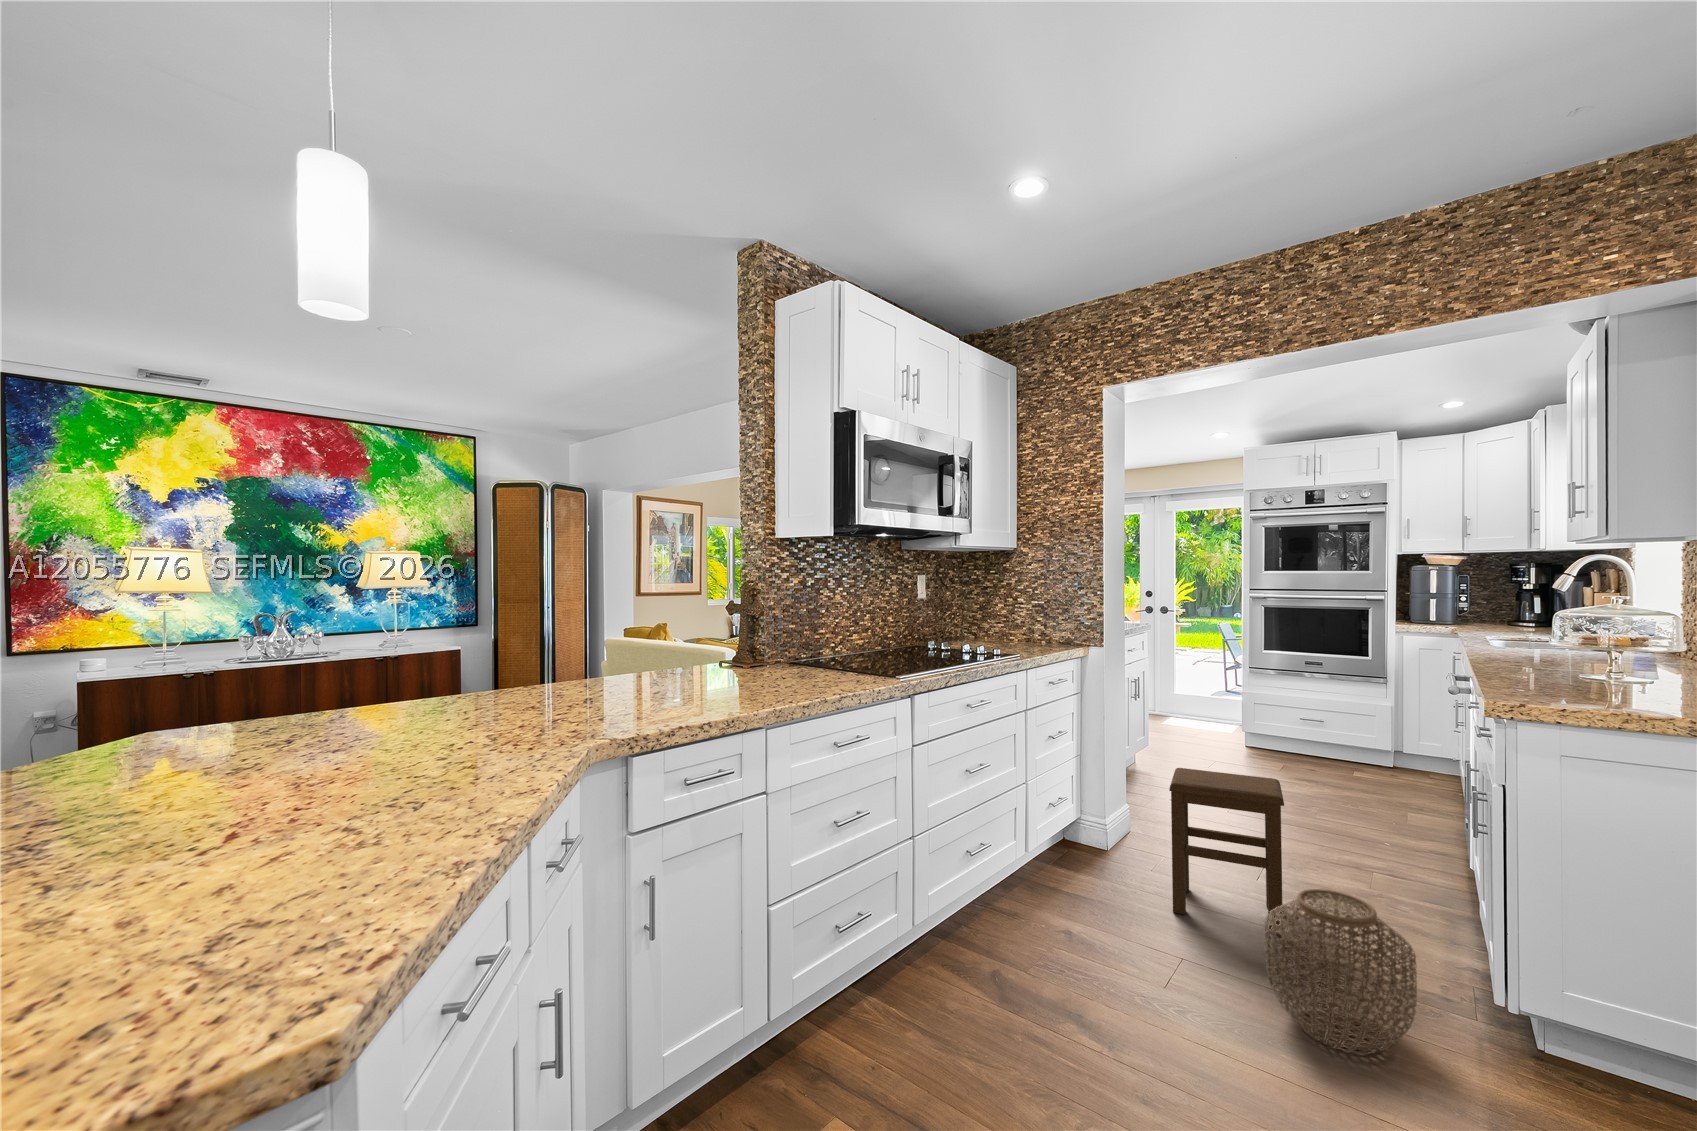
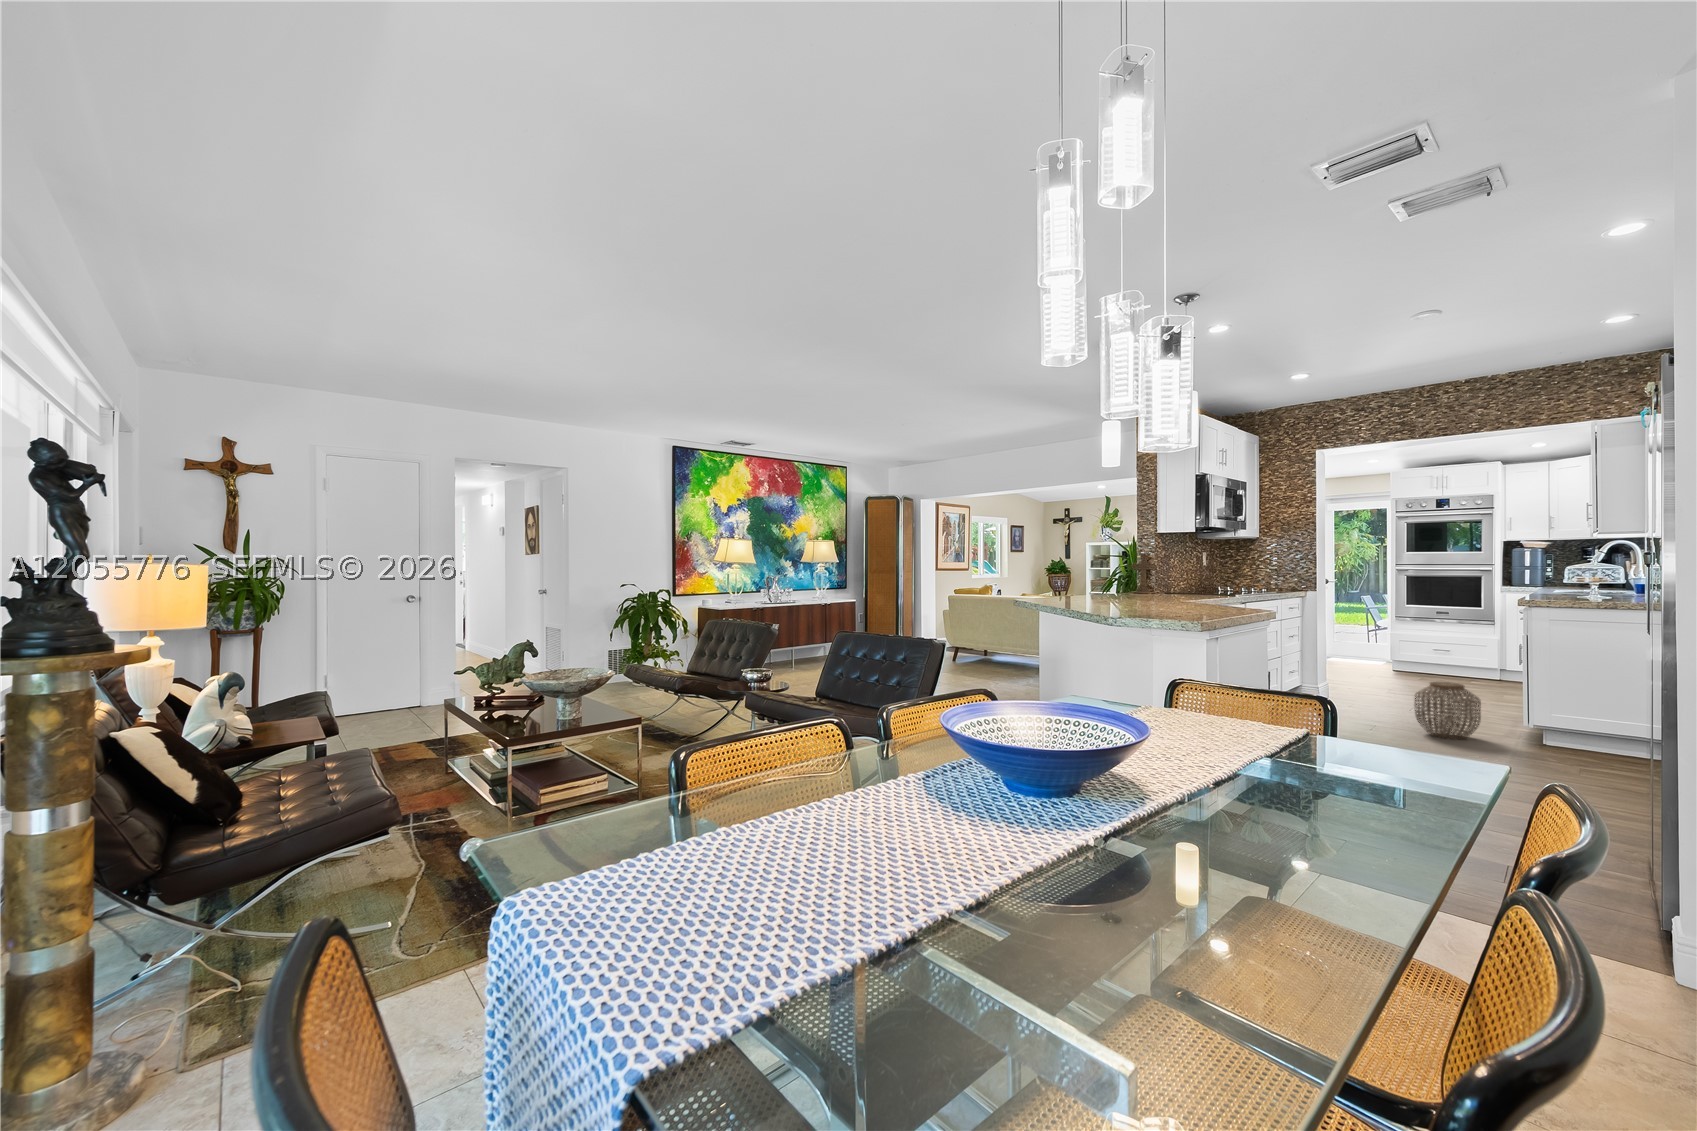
stool: present [1169,768,1284,933] -> none [1362,649,1423,720]

